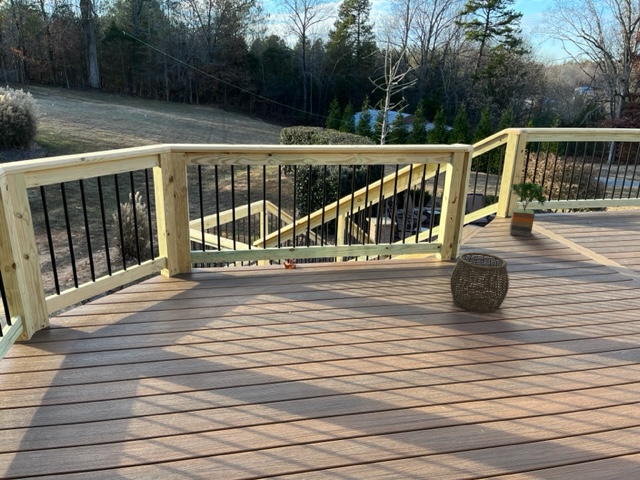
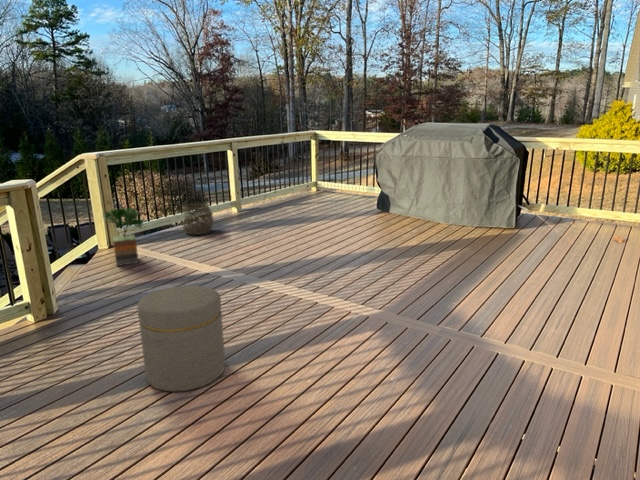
woven basket: present [450,252,509,313] -> present [181,204,213,235]
ottoman: none [529,264,628,365] -> present [137,286,225,391]

